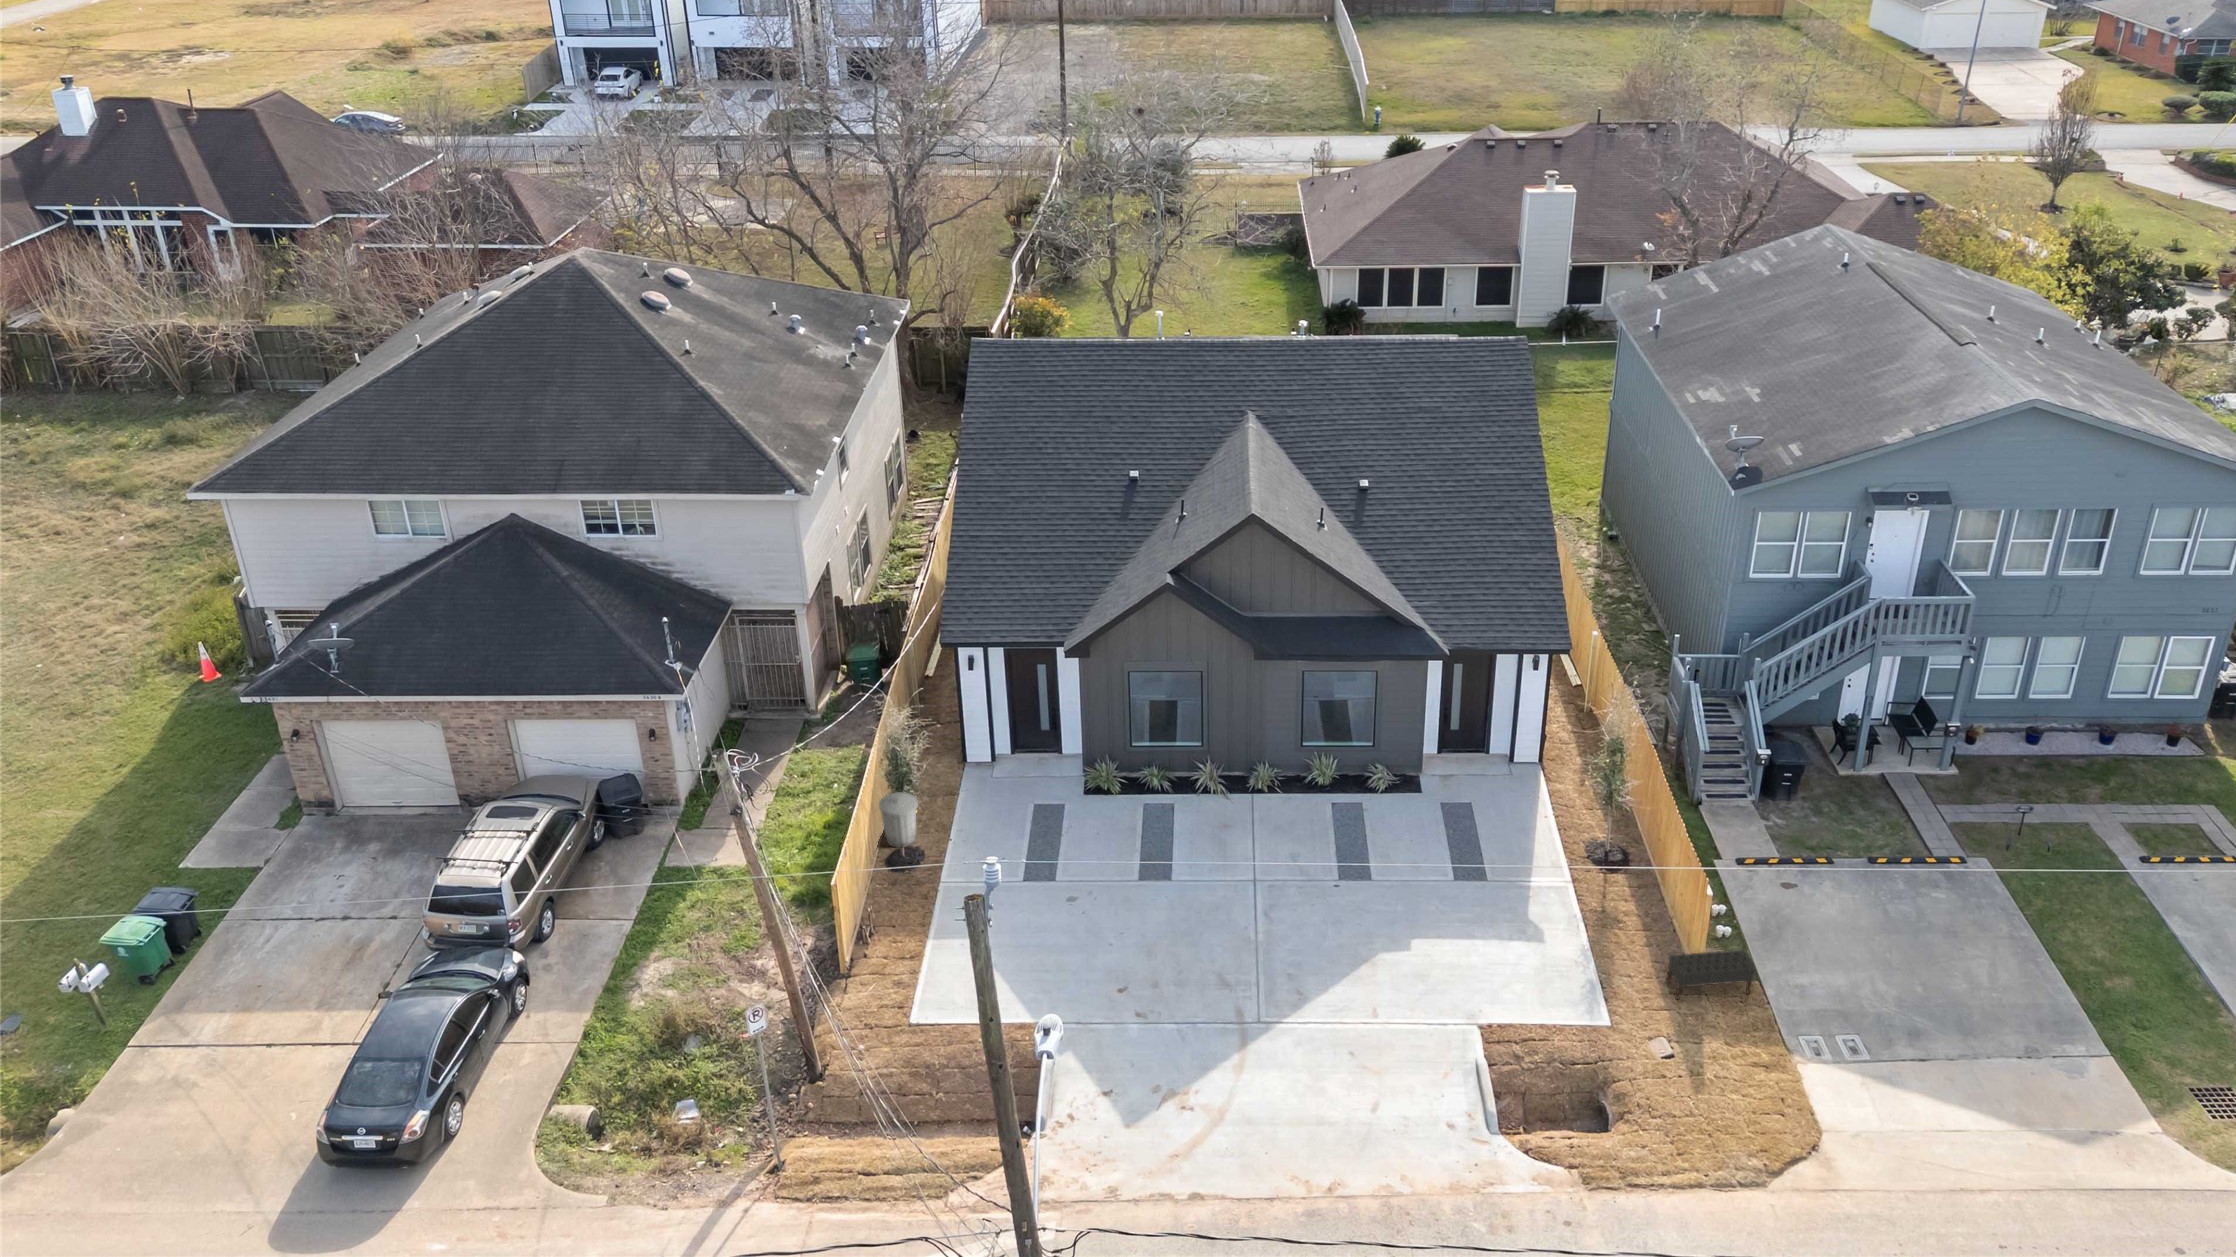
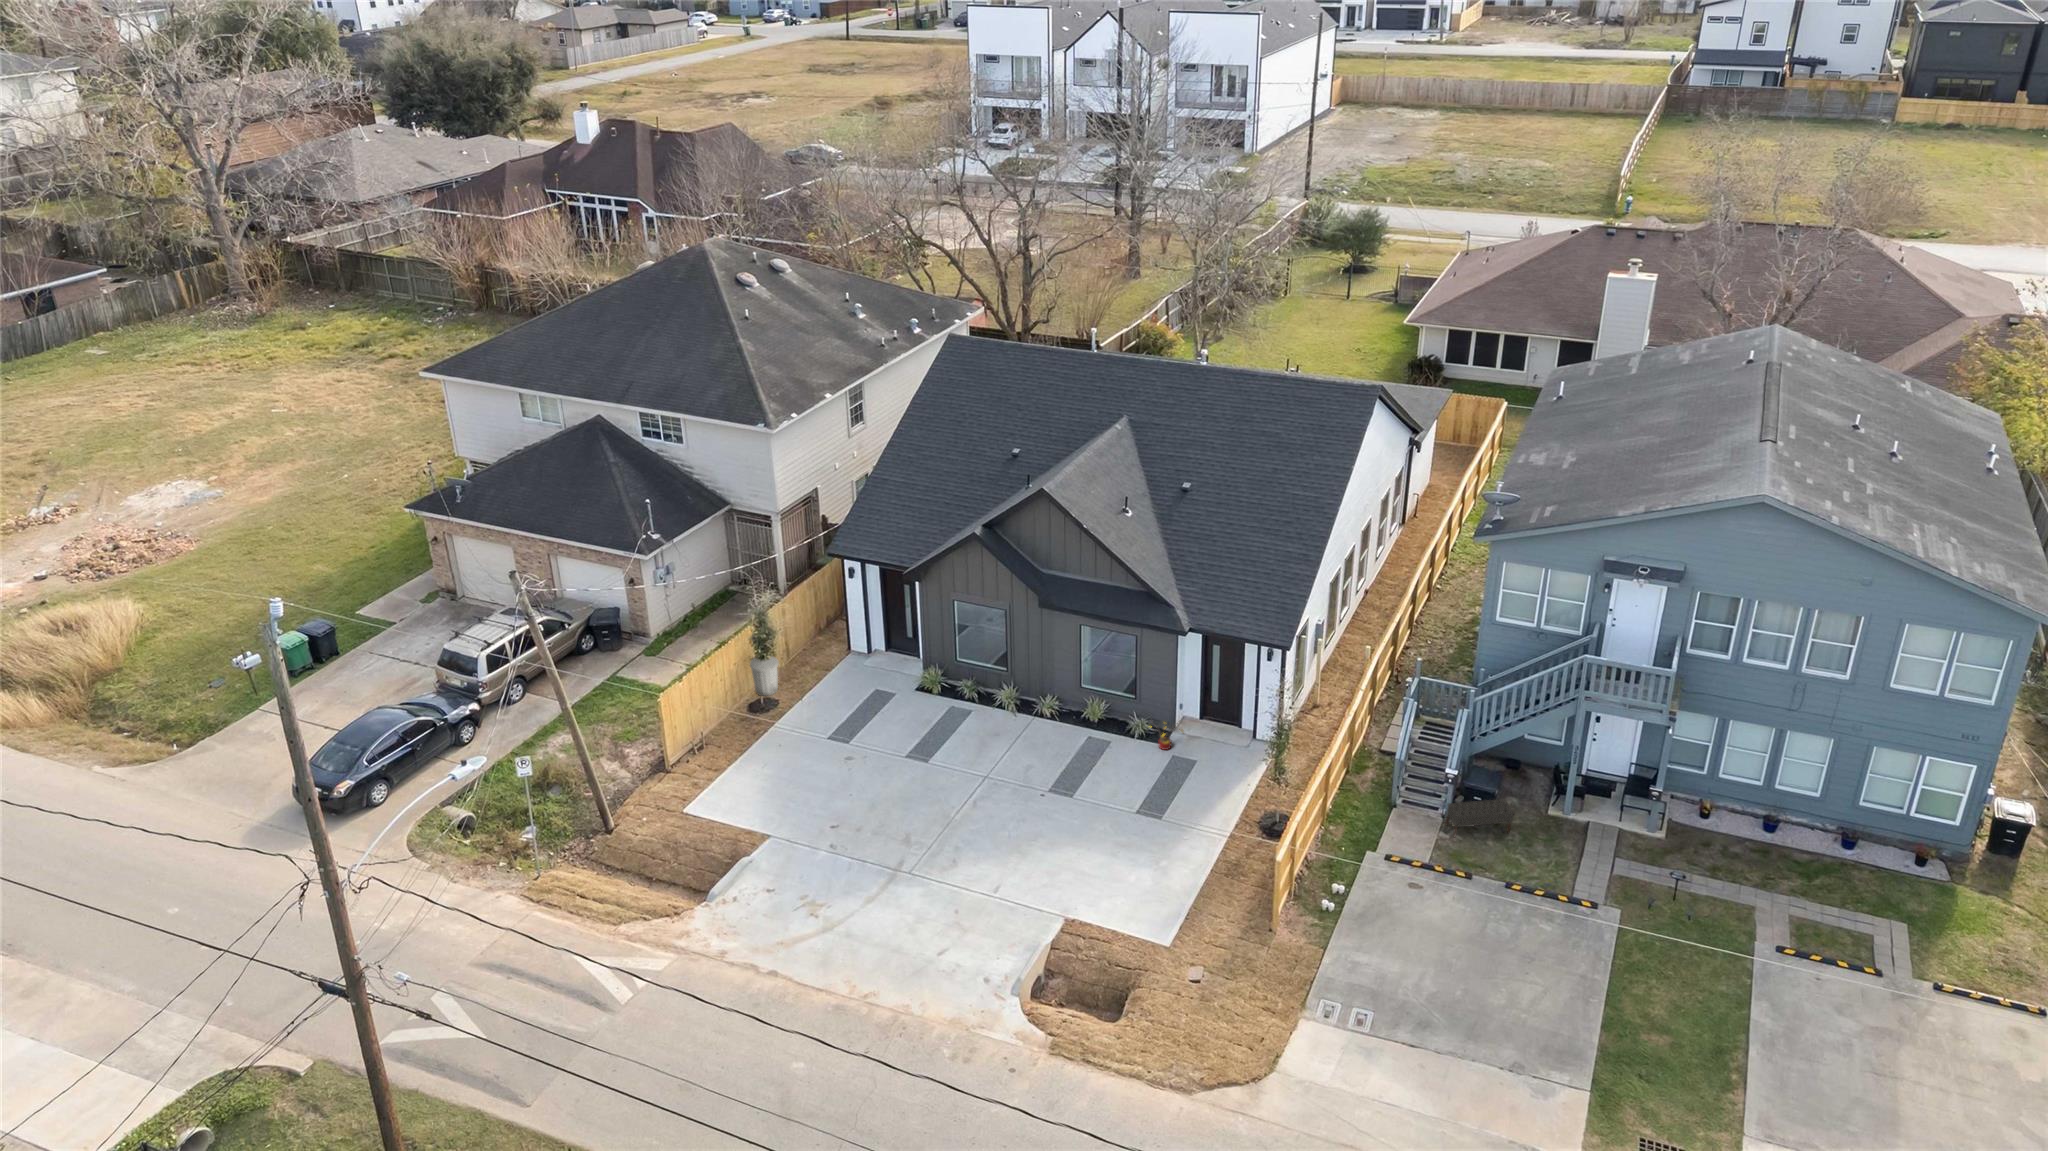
decorative plant: none [1404,759,1447,799] -> present [1159,728,1183,750]
bench: present [1667,950,1756,1000] -> present [1445,799,1514,838]

